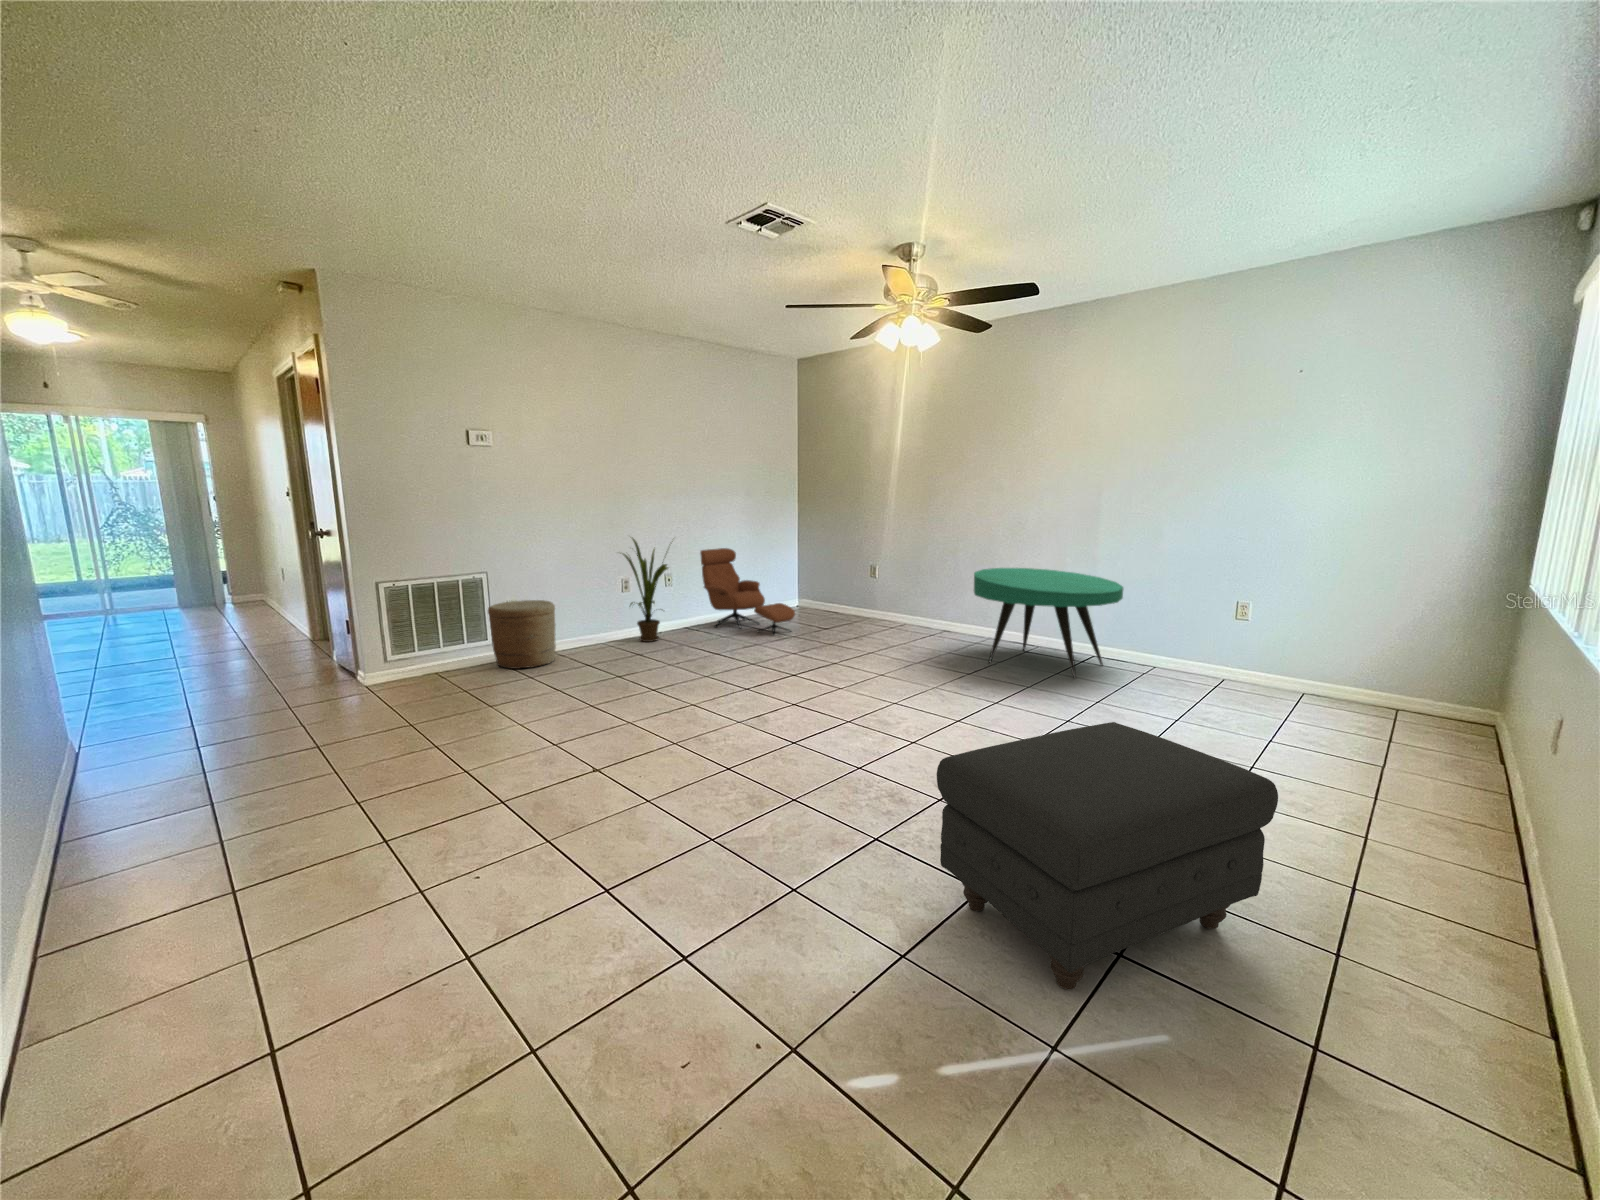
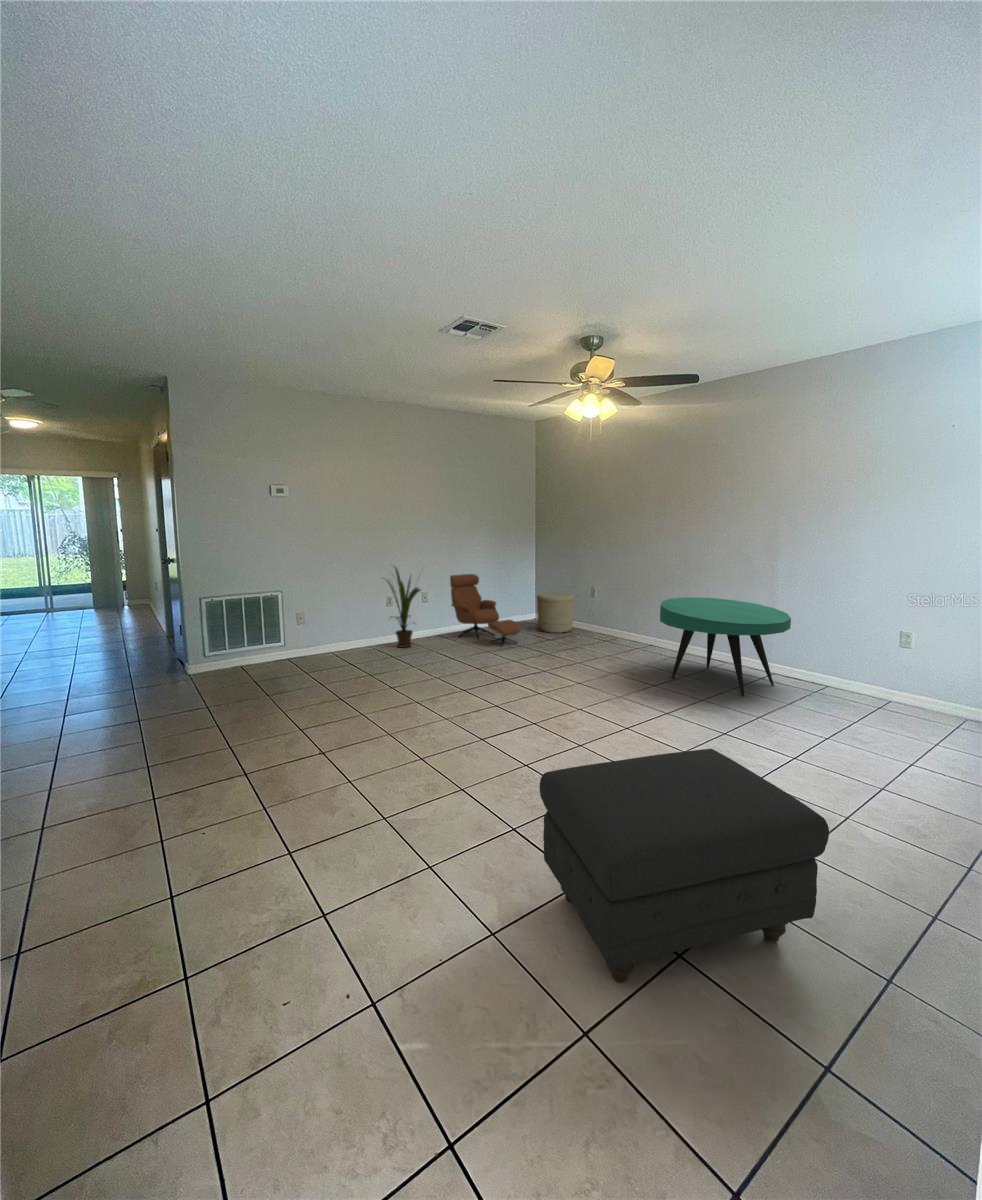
woven basket: present [488,600,556,669] -> present [537,592,574,633]

